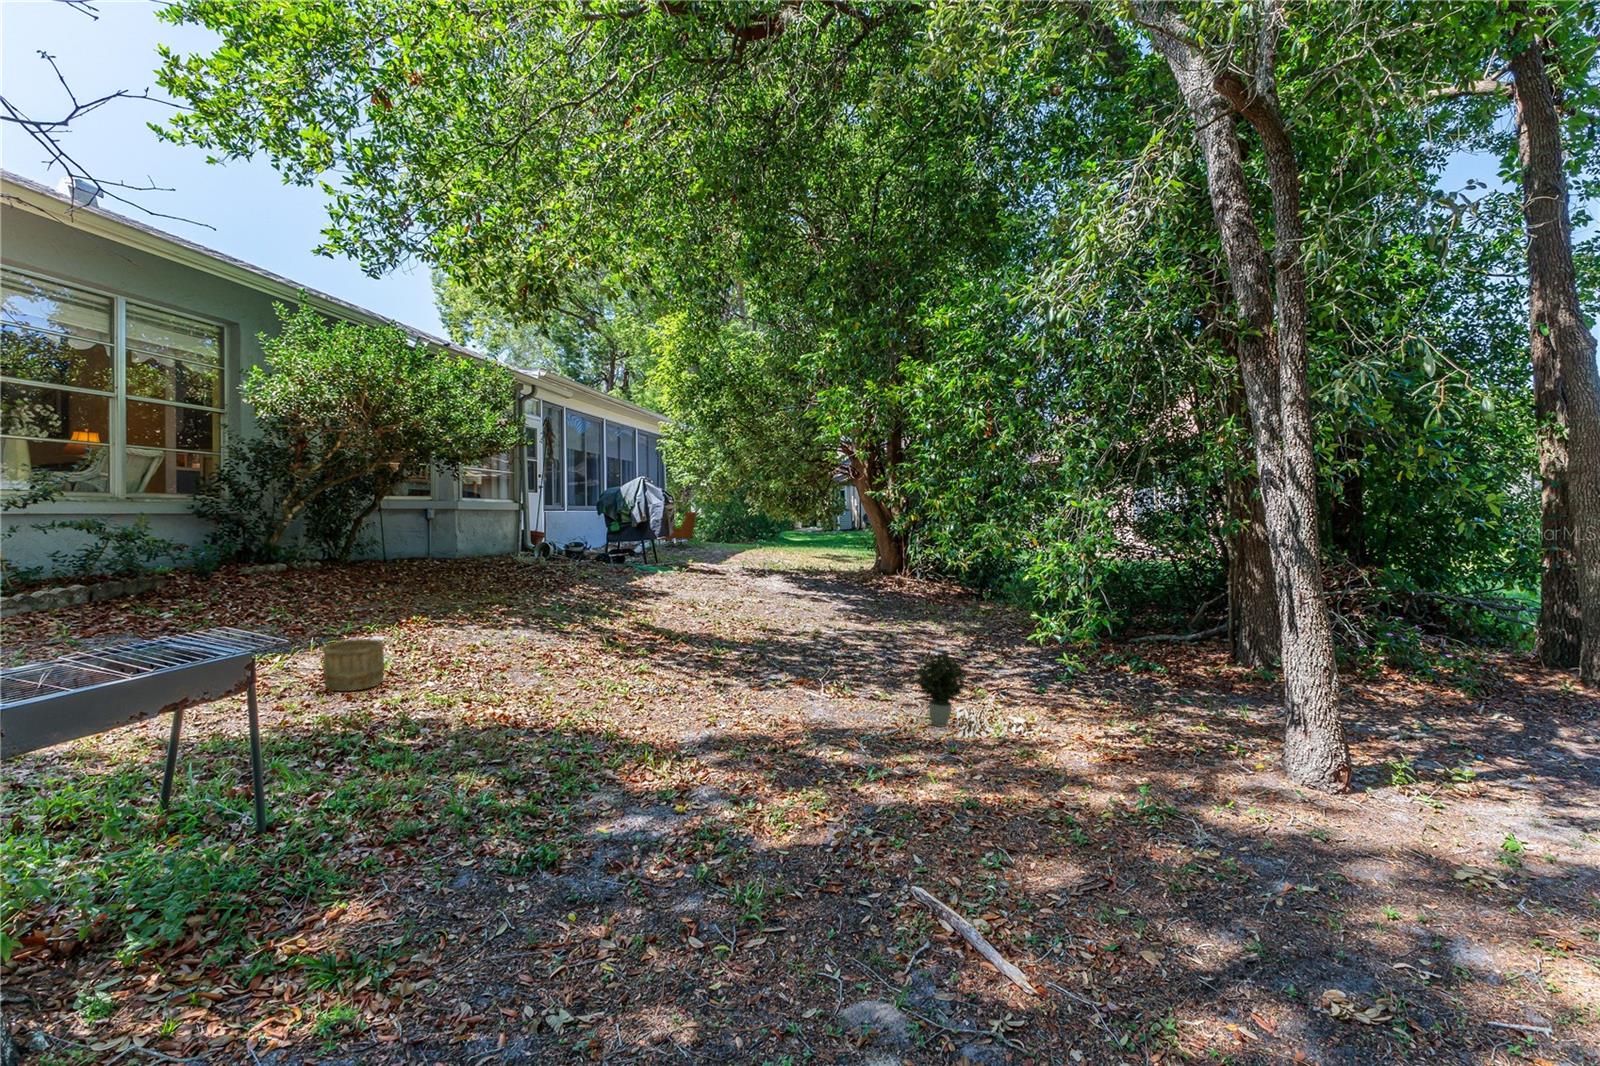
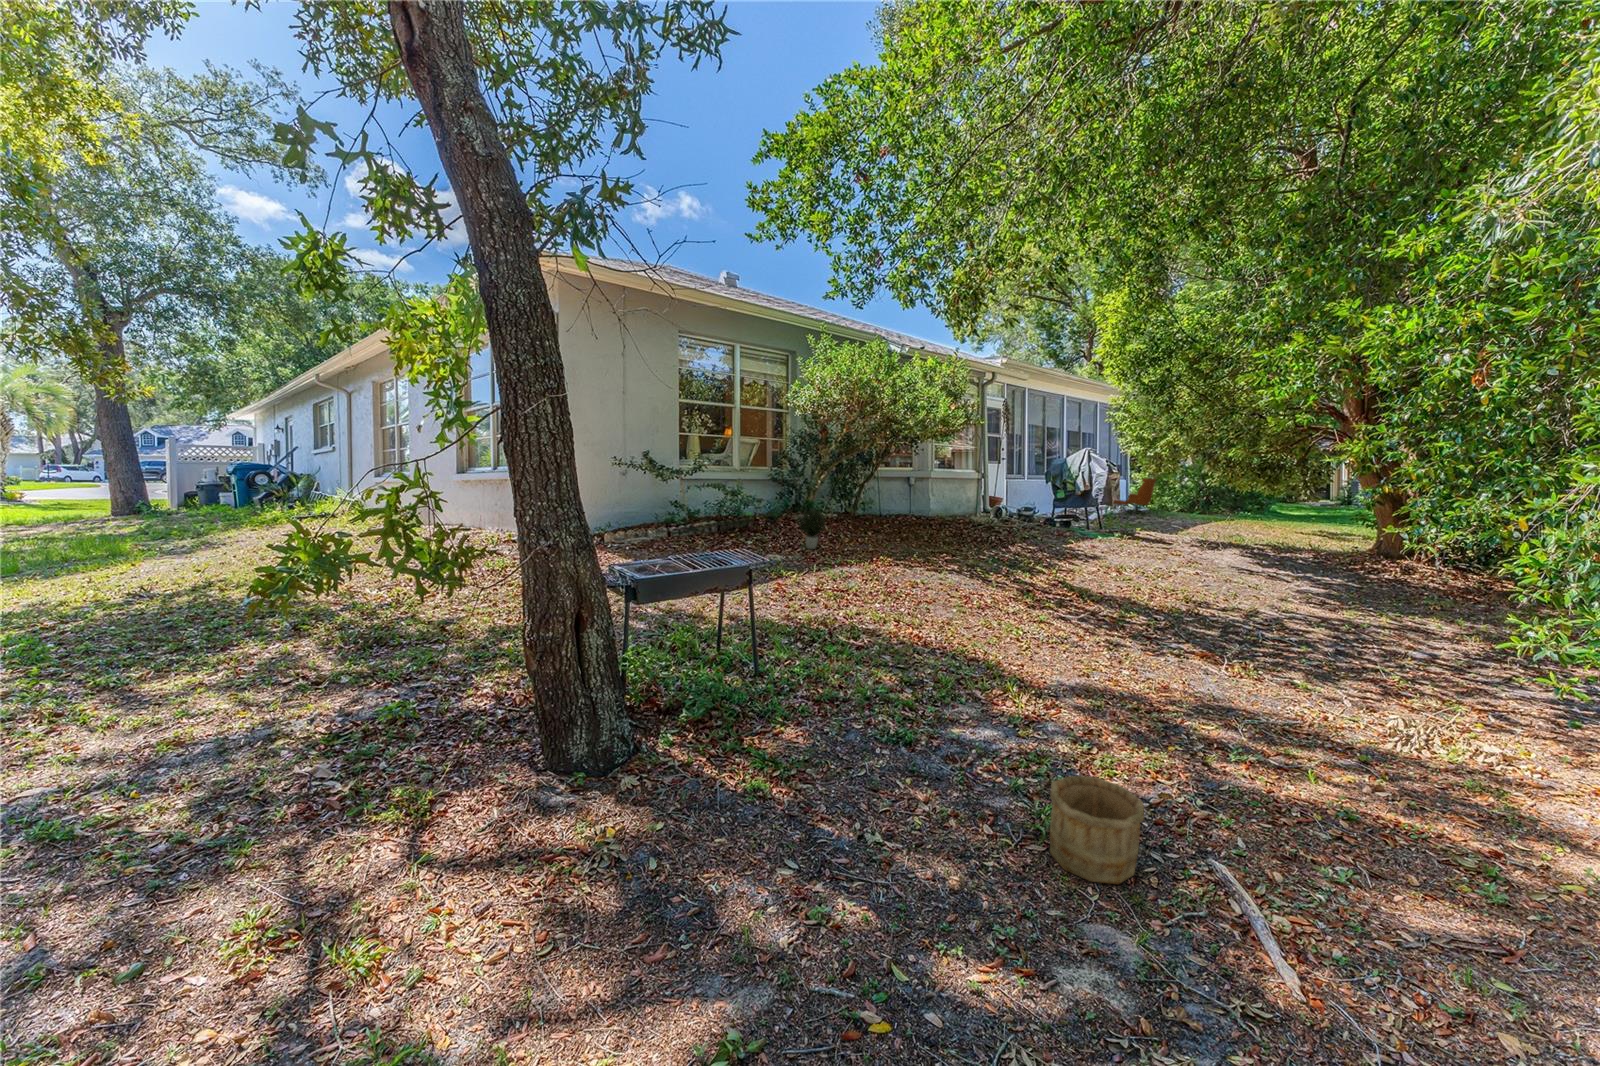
wooden bucket: present [322,639,385,691] -> present [1050,776,1144,884]
potted plant: present [917,654,967,727] -> present [799,510,825,549]

